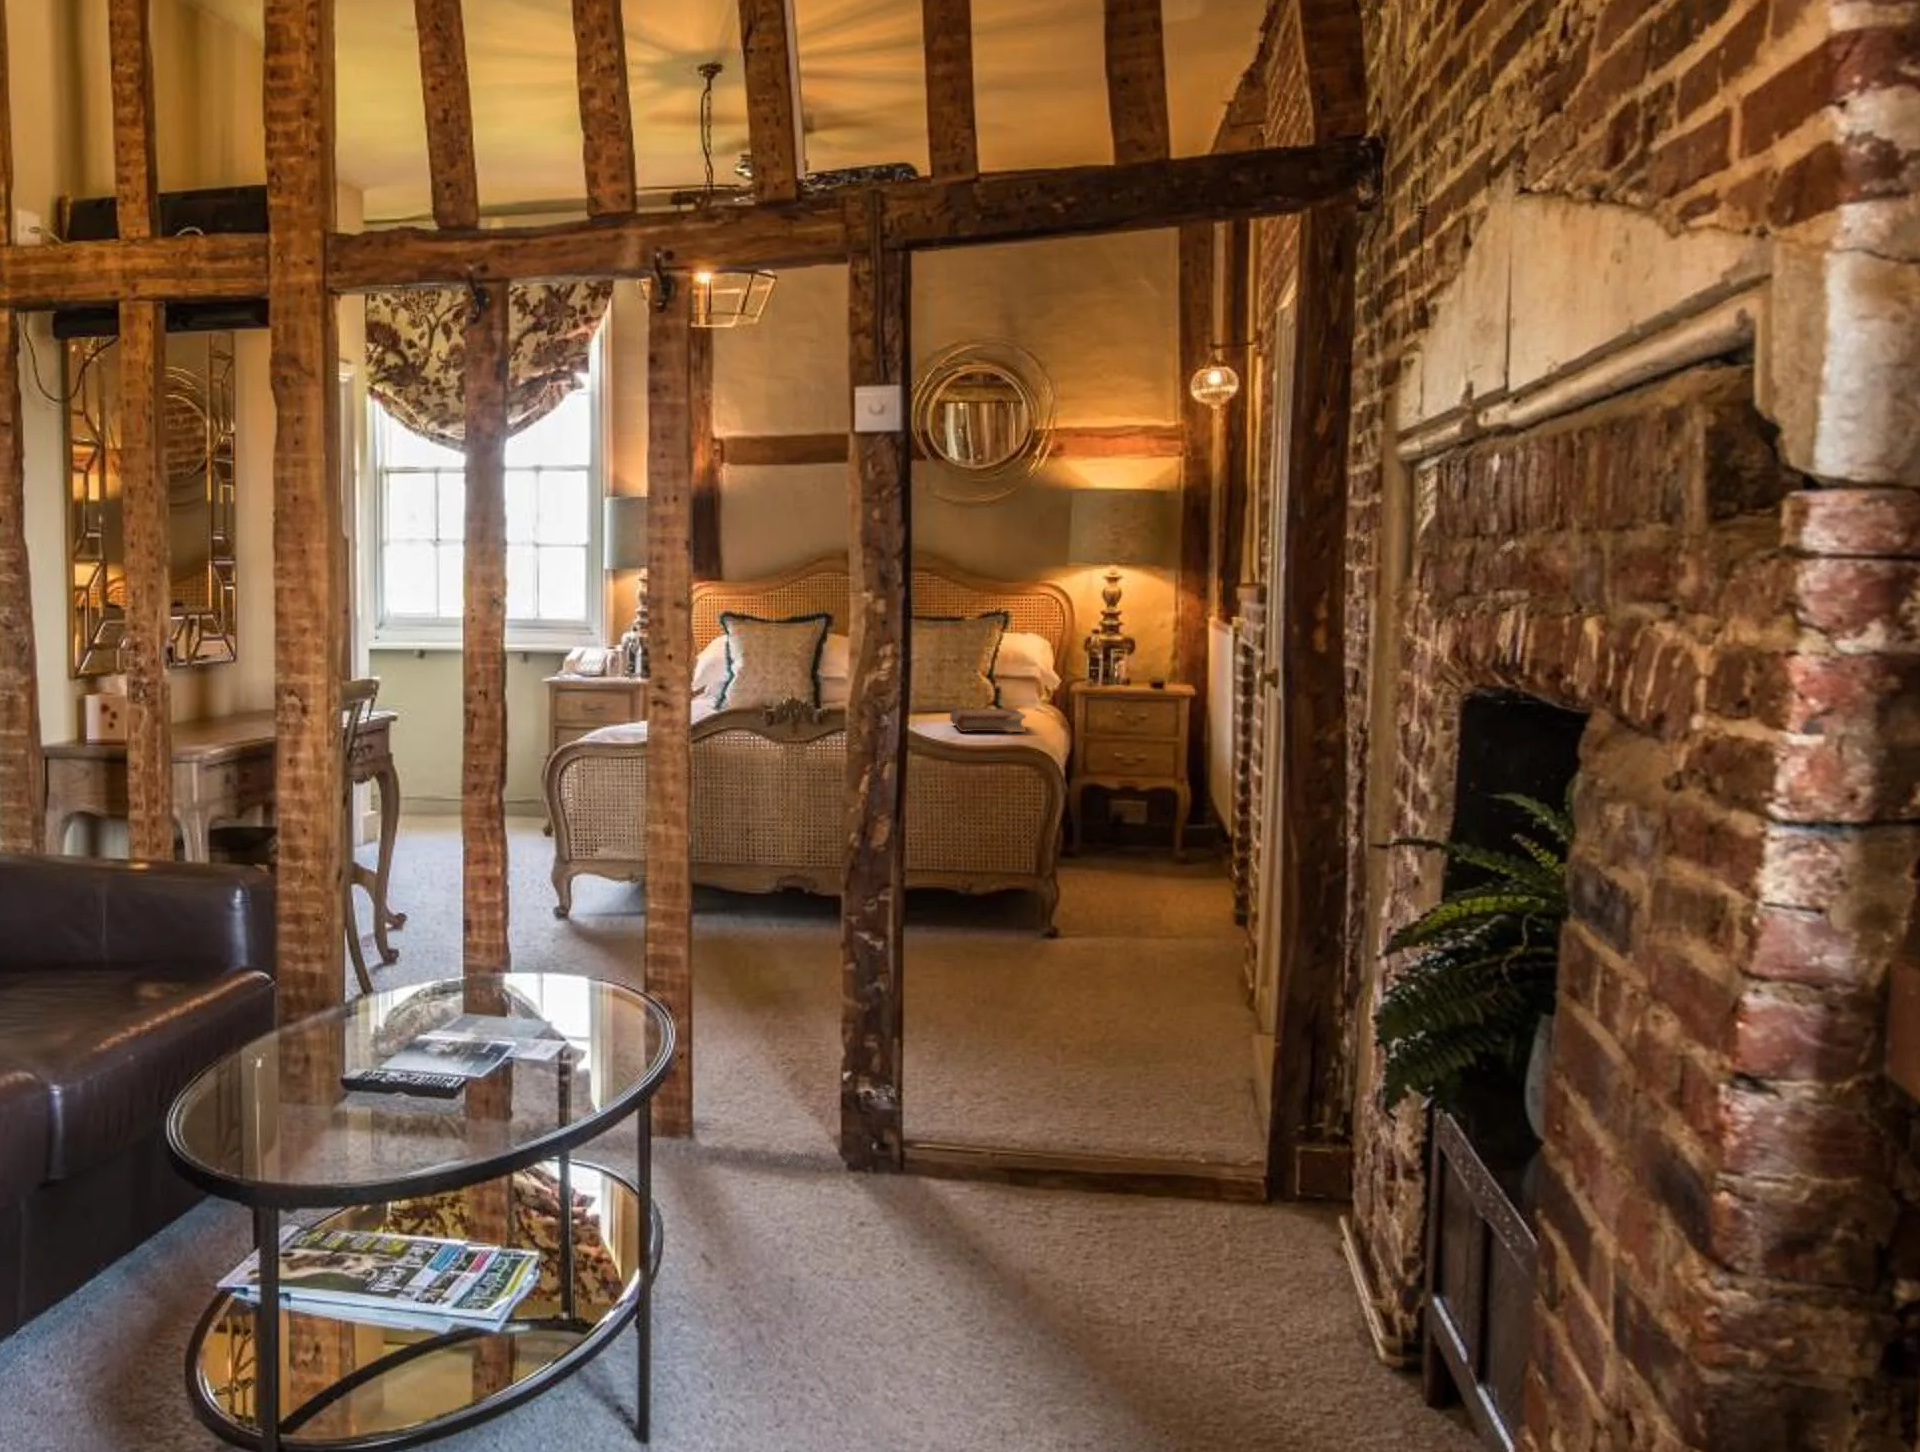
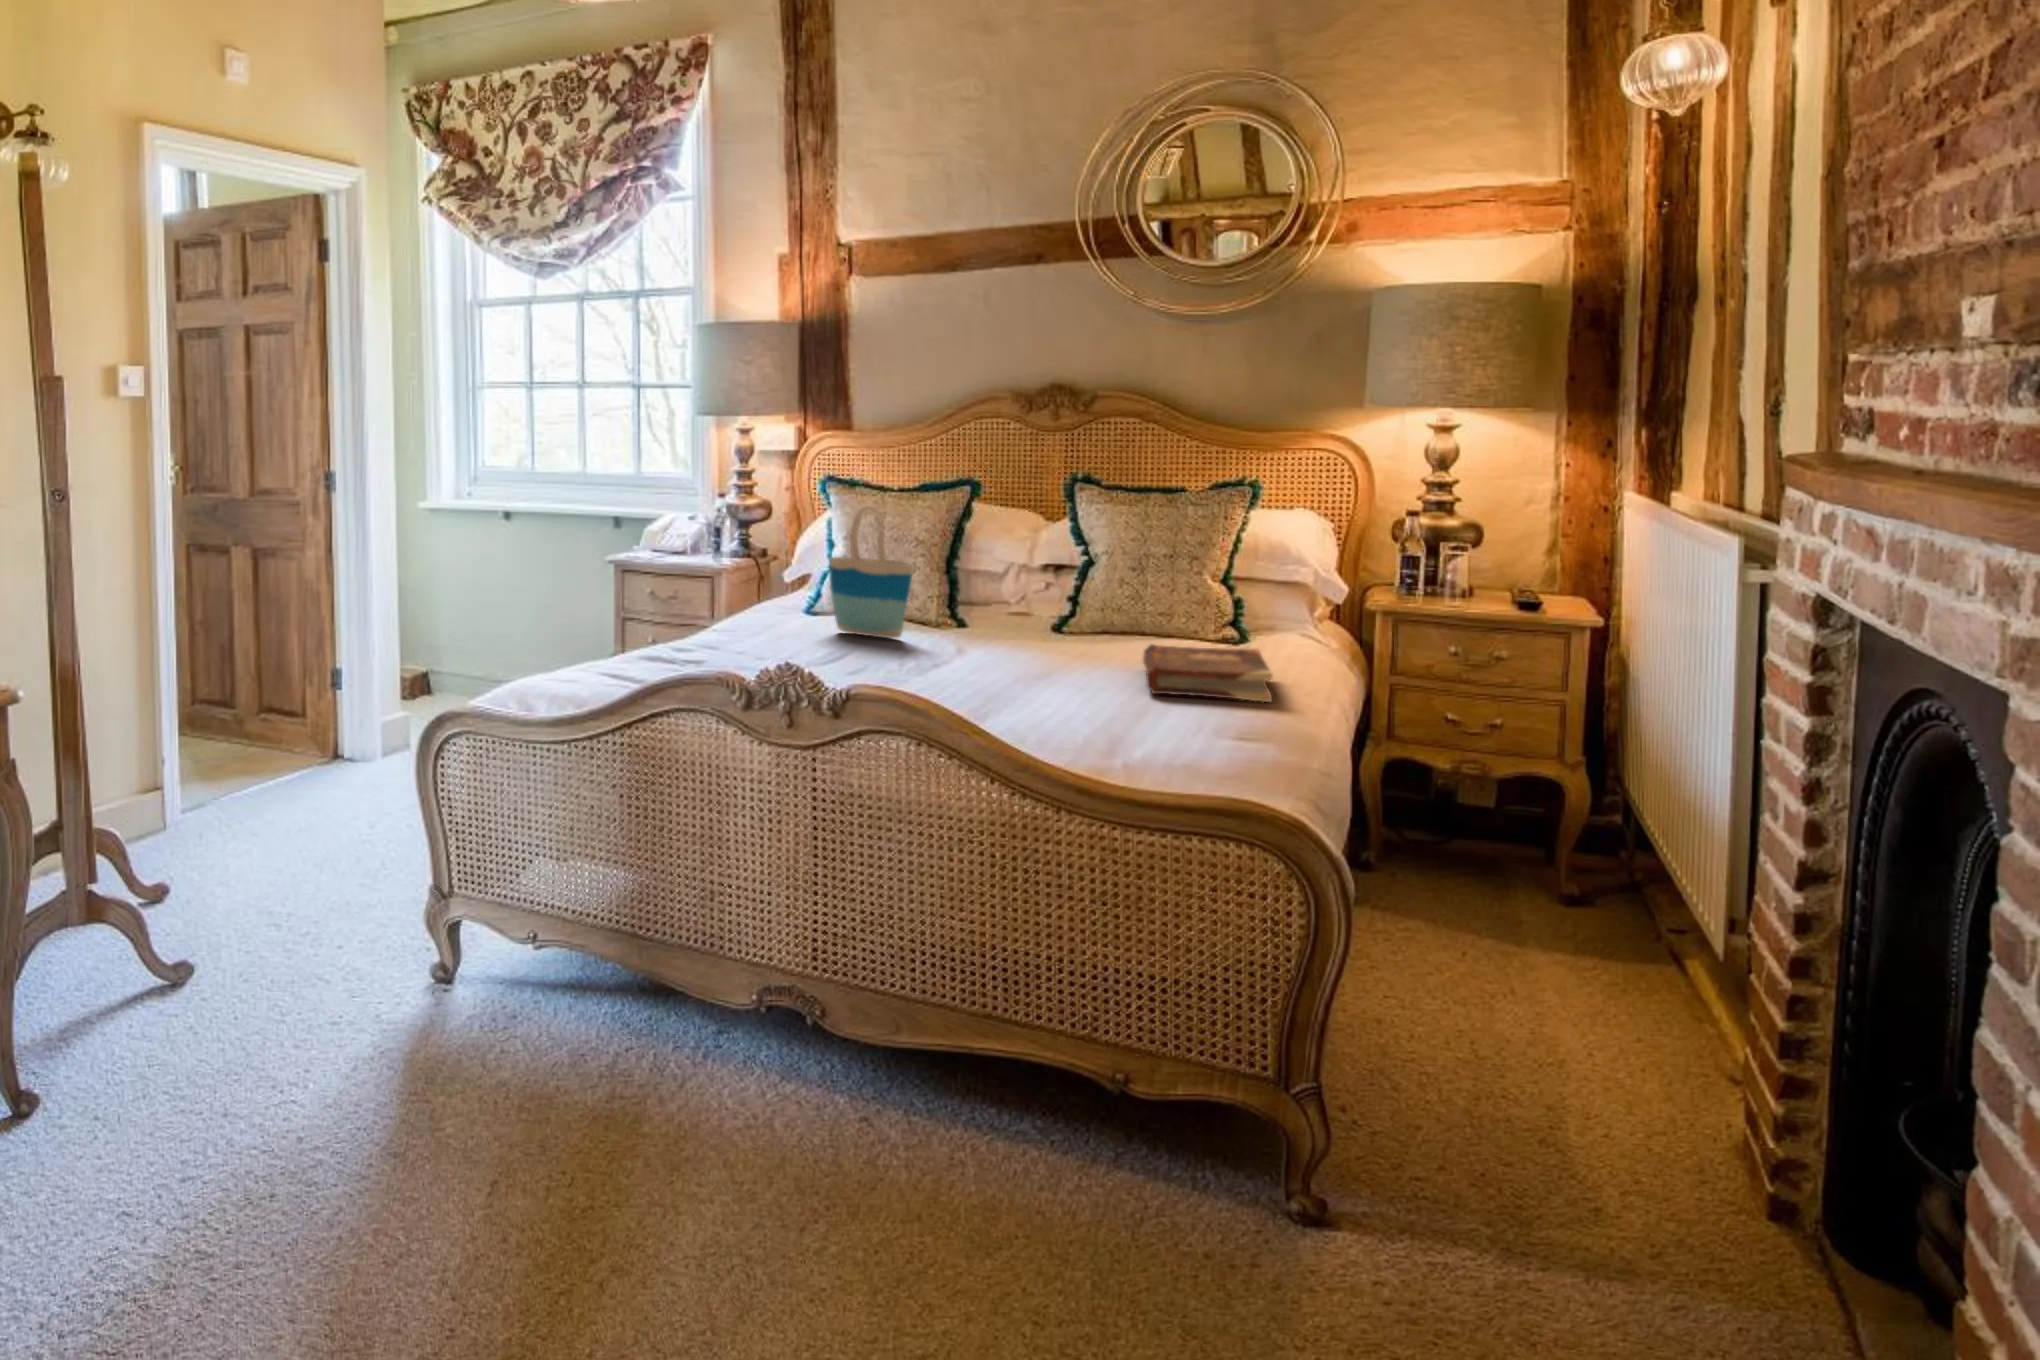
tote bag: none [740,627,801,719] -> present [829,506,913,638]

